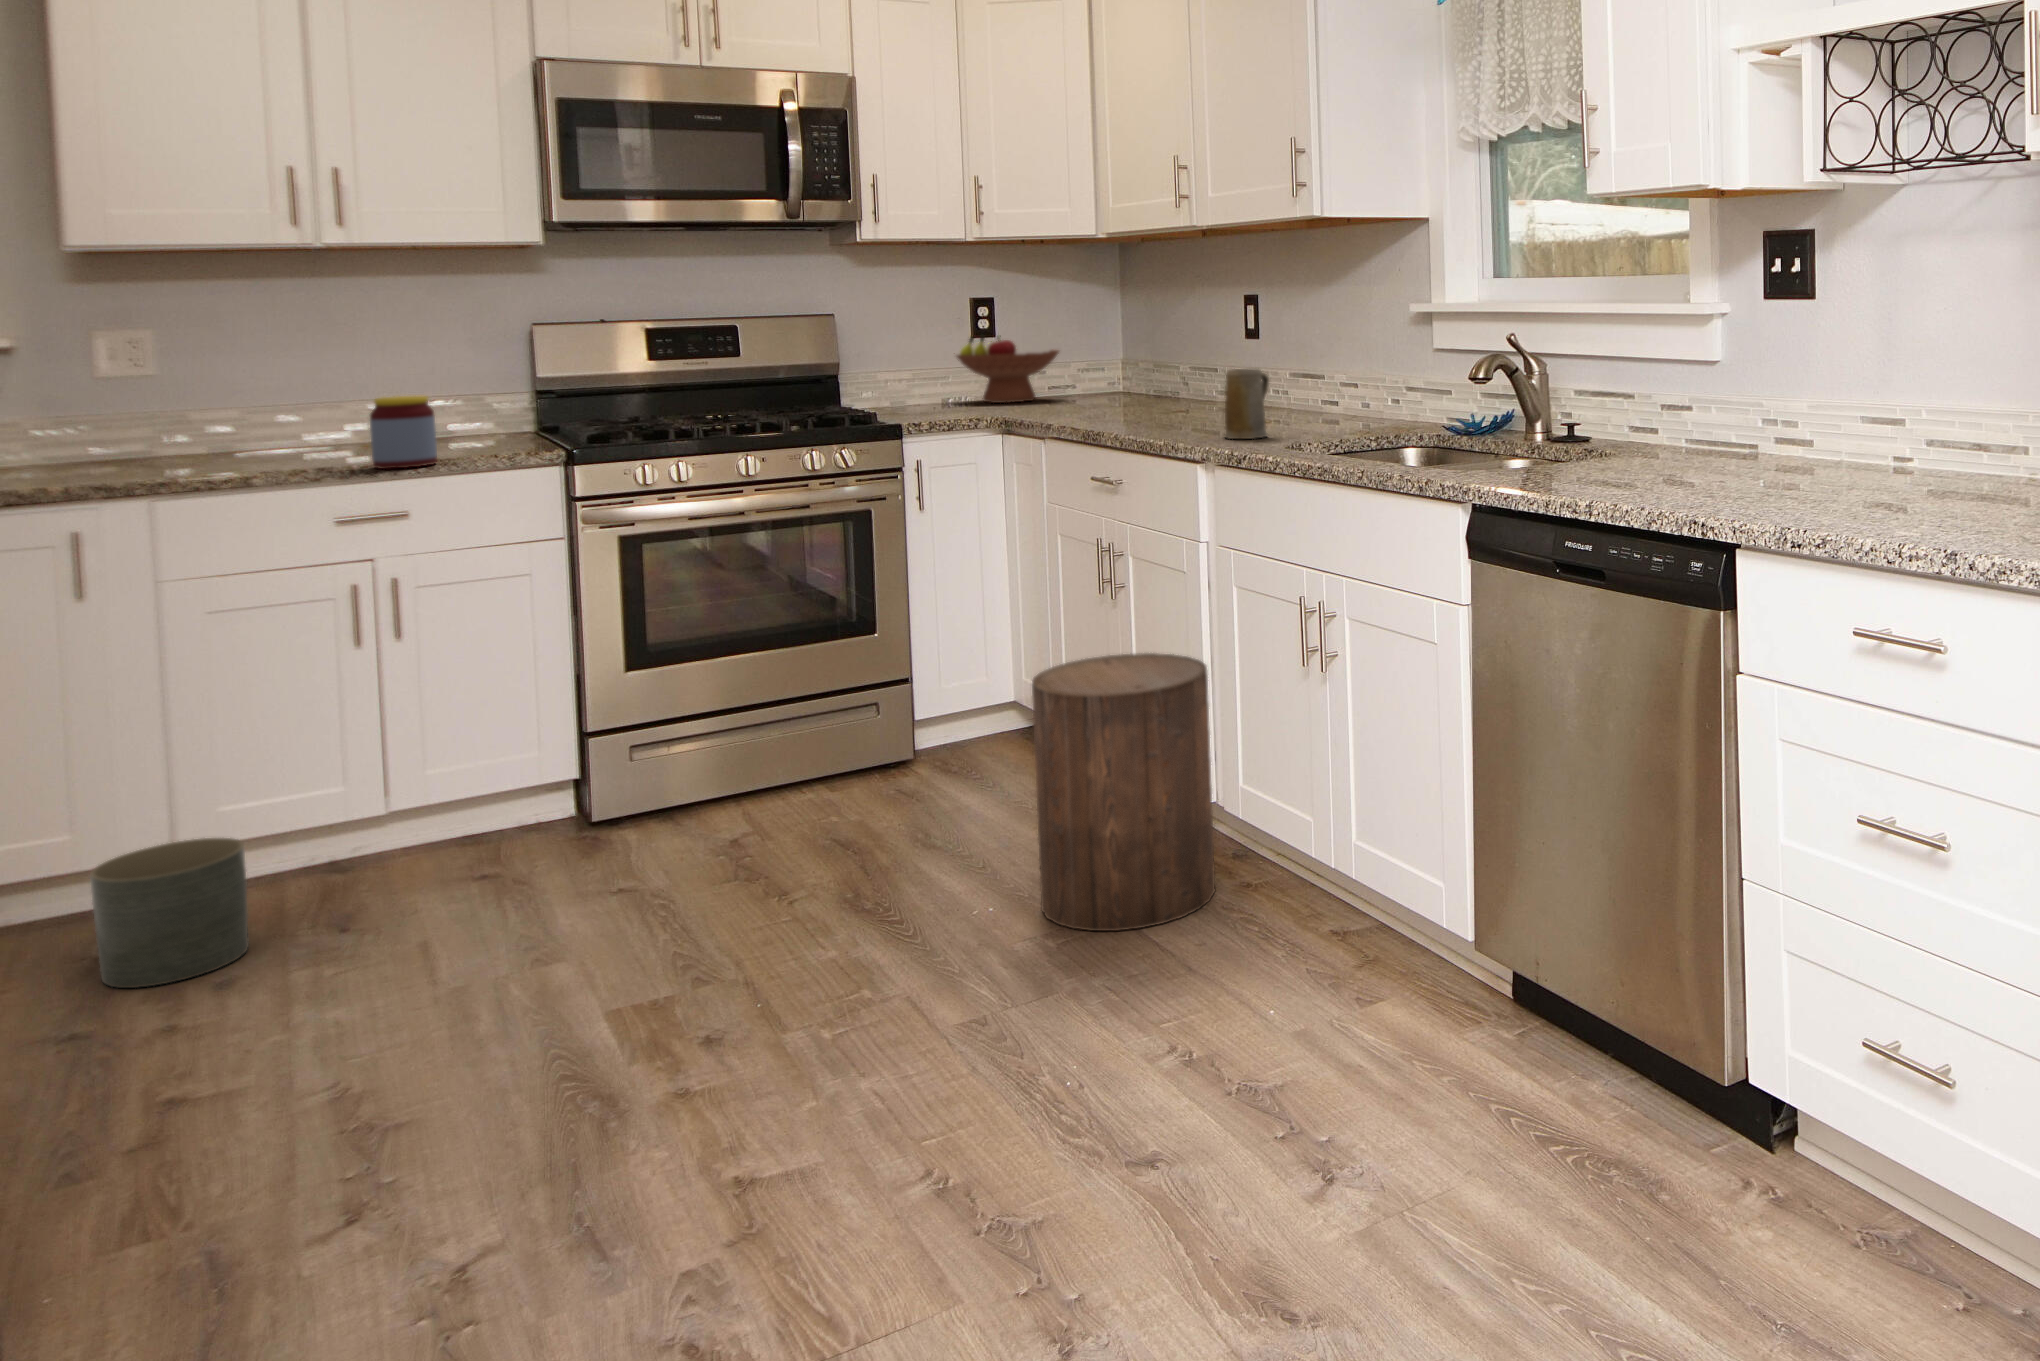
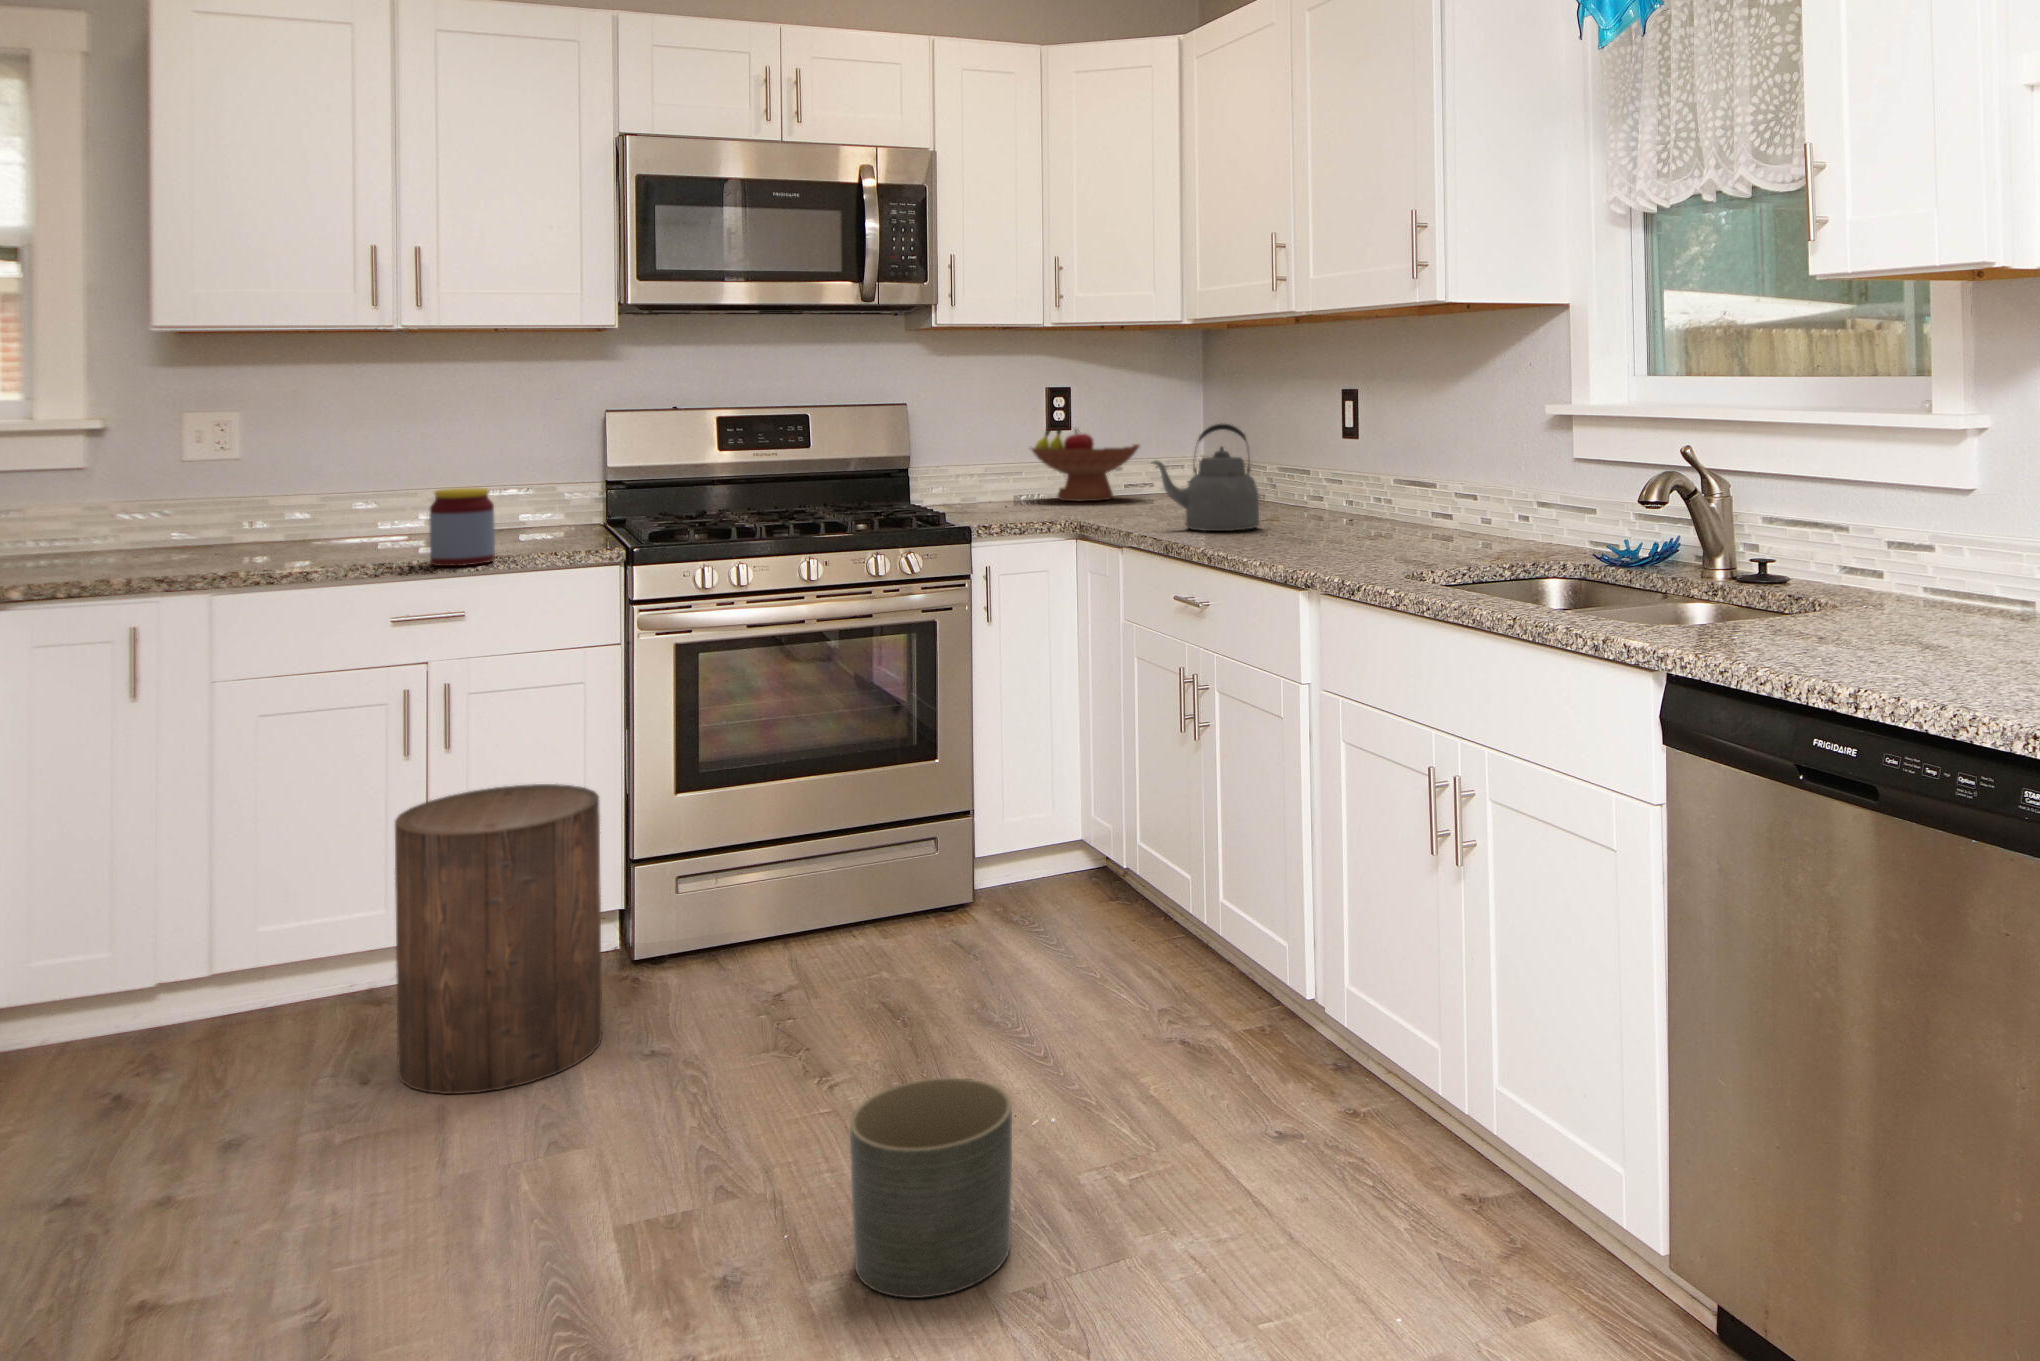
kettle: none [1065,326,1167,421] -> present [1151,424,1259,531]
mug: present [1224,368,1269,439] -> none [1331,478,1385,562]
stool: present [1032,653,1215,931] -> present [395,784,602,1094]
planter: present [90,838,249,988] -> present [850,1077,1012,1298]

